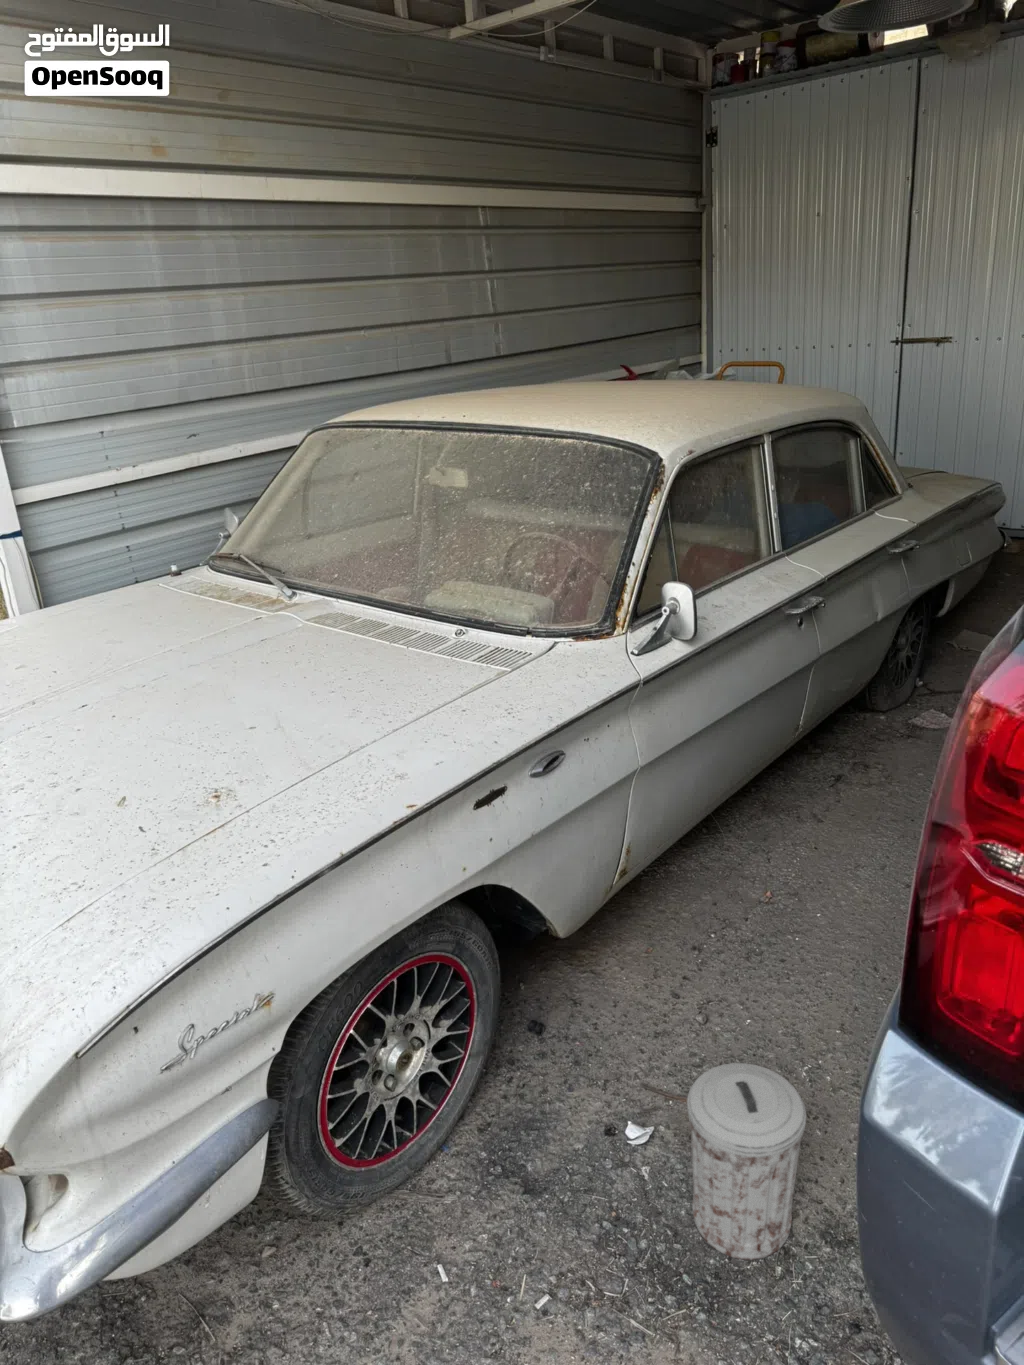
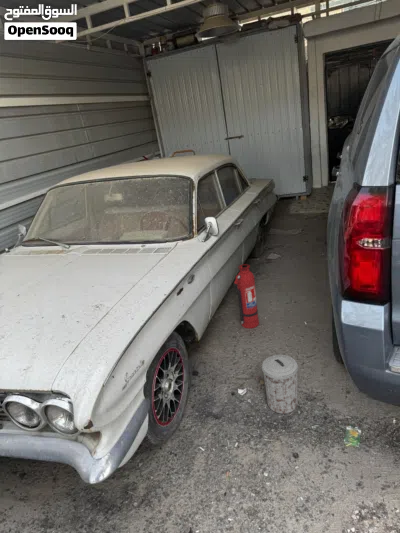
fire extinguisher: none [727,744,796,942] -> present [234,264,259,328]

